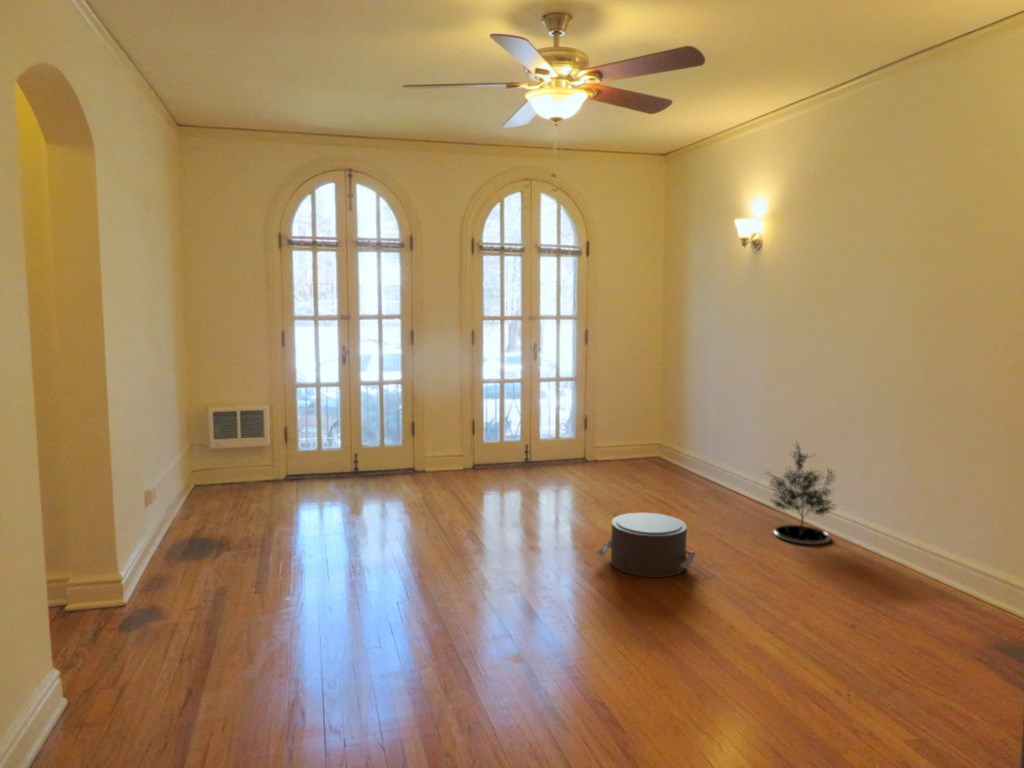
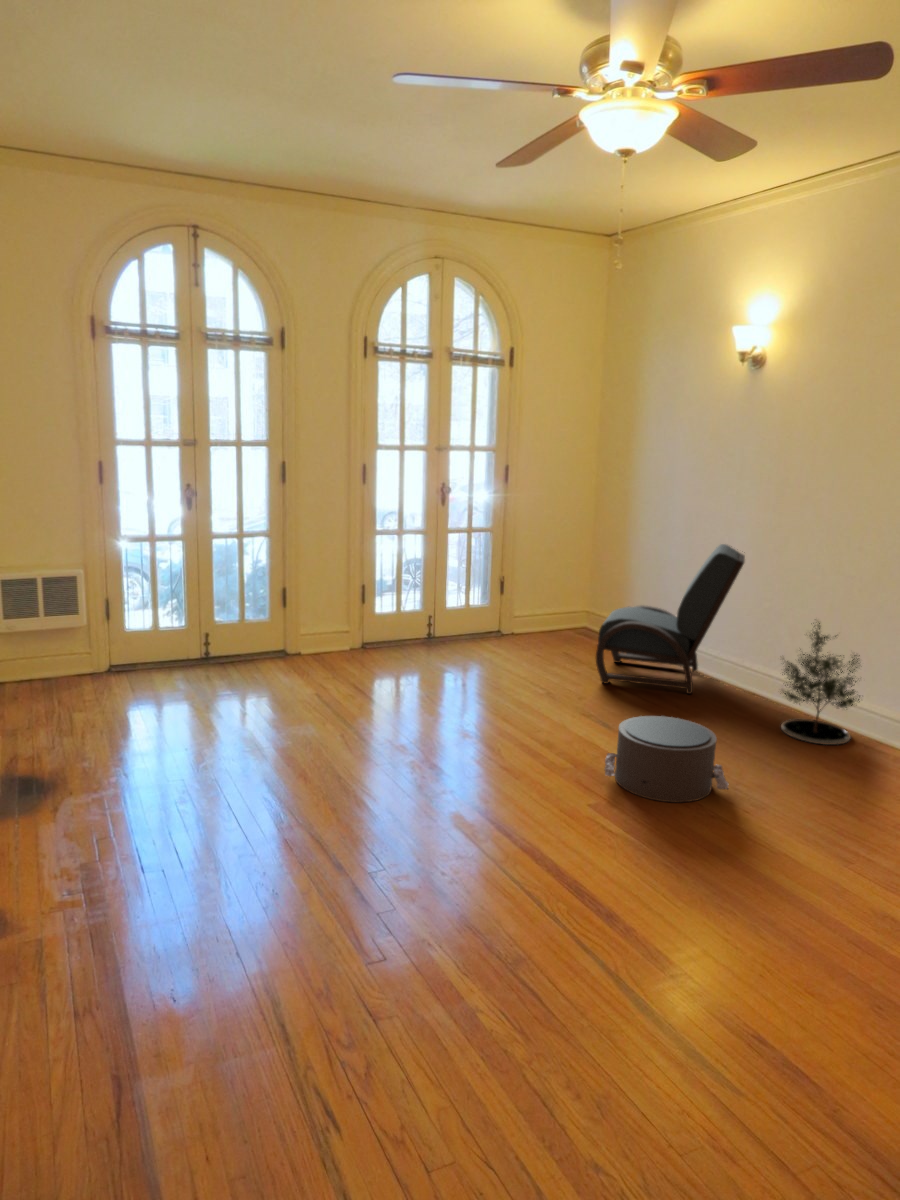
lounge chair: none [639,386,762,505] -> present [596,544,745,694]

